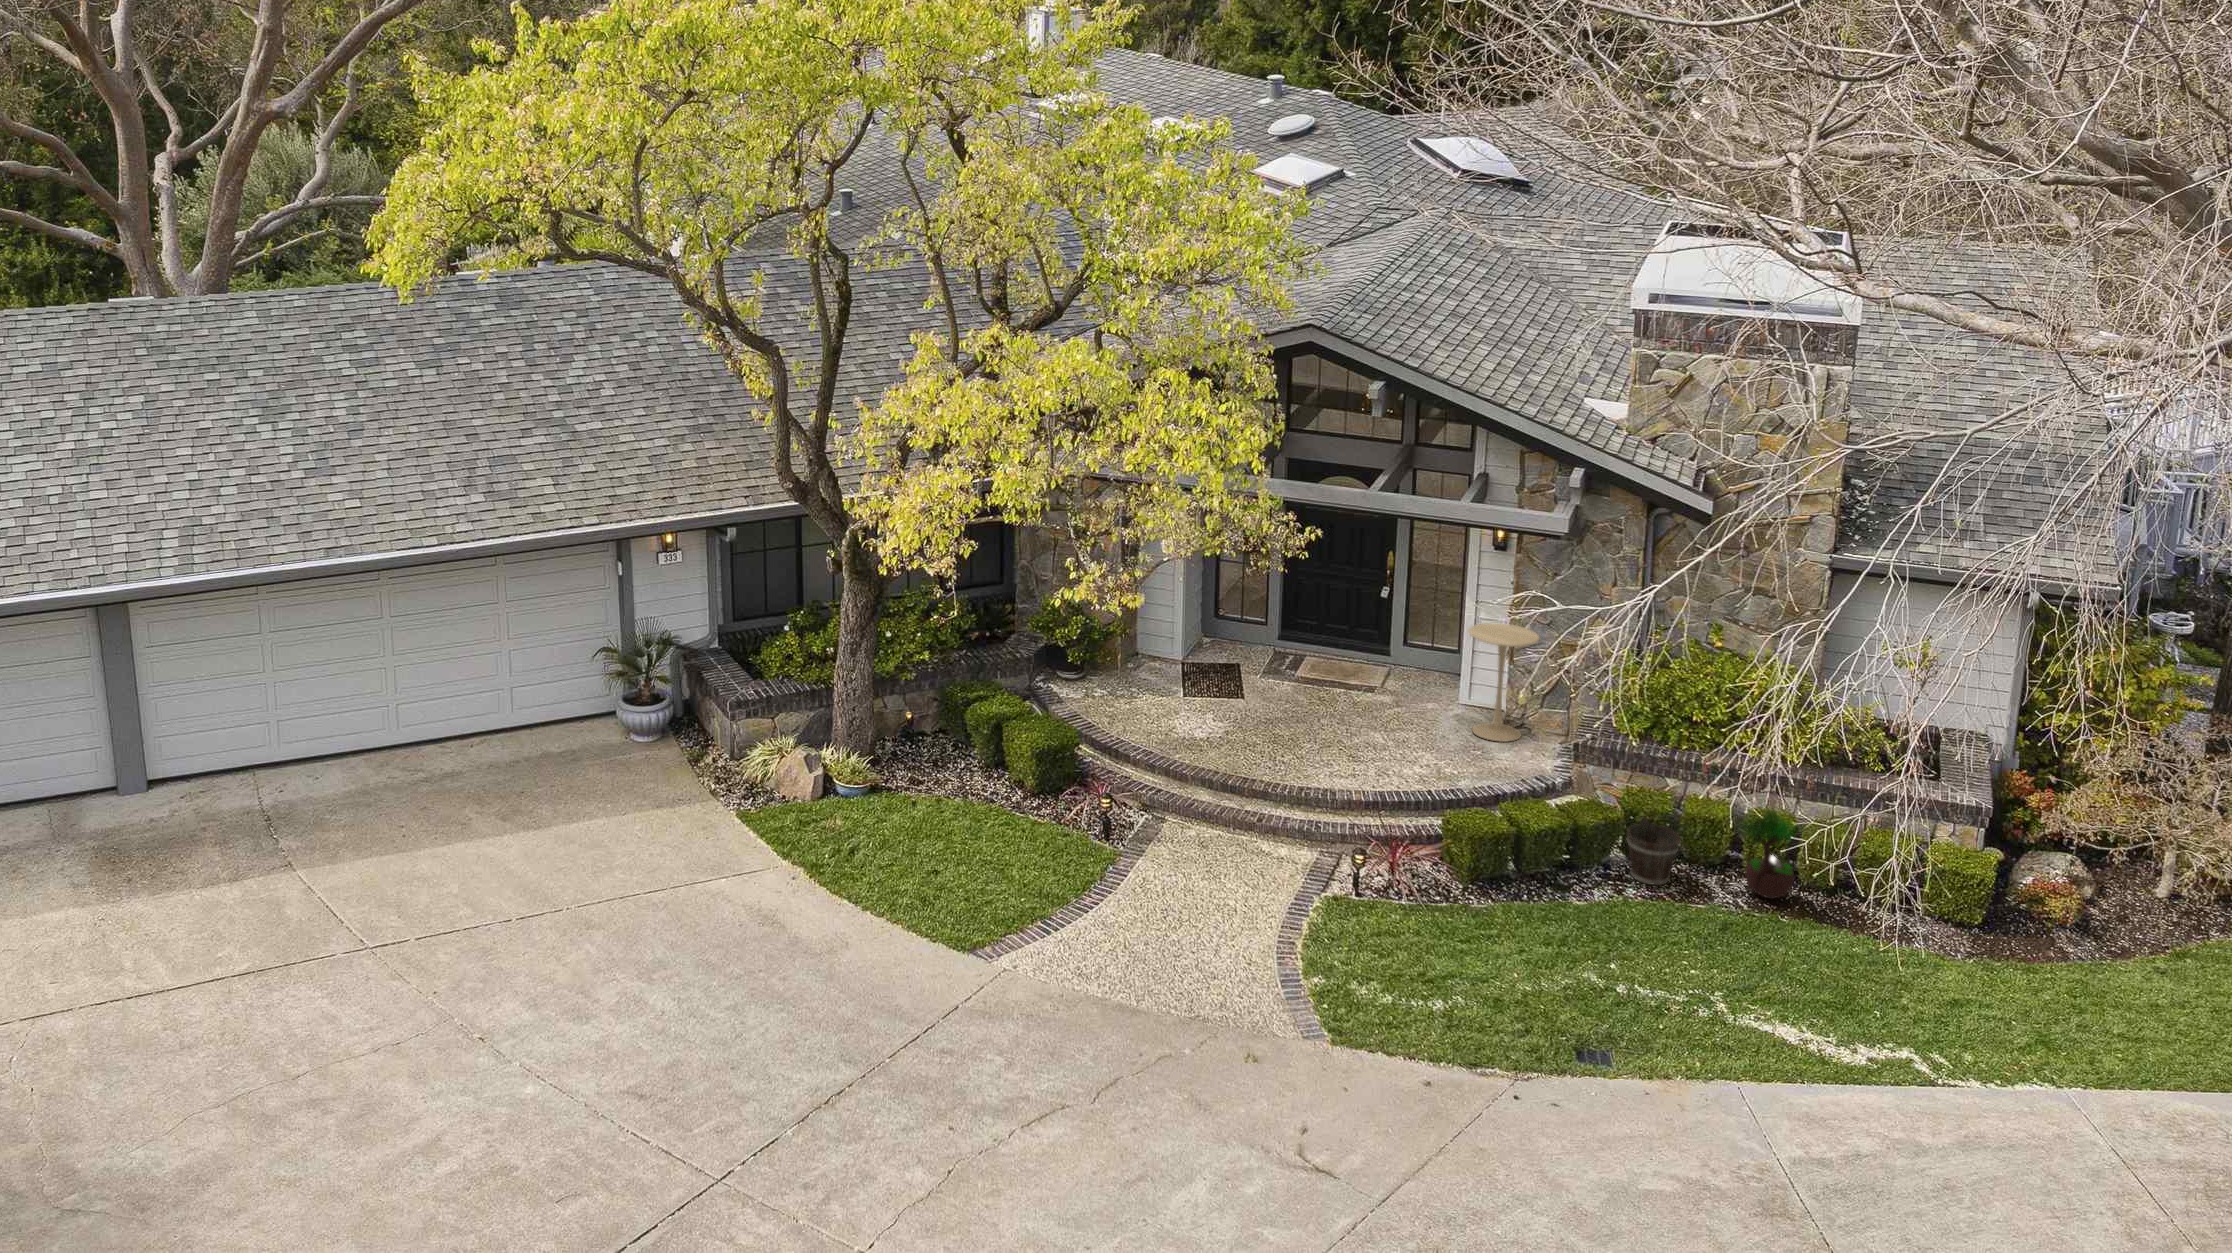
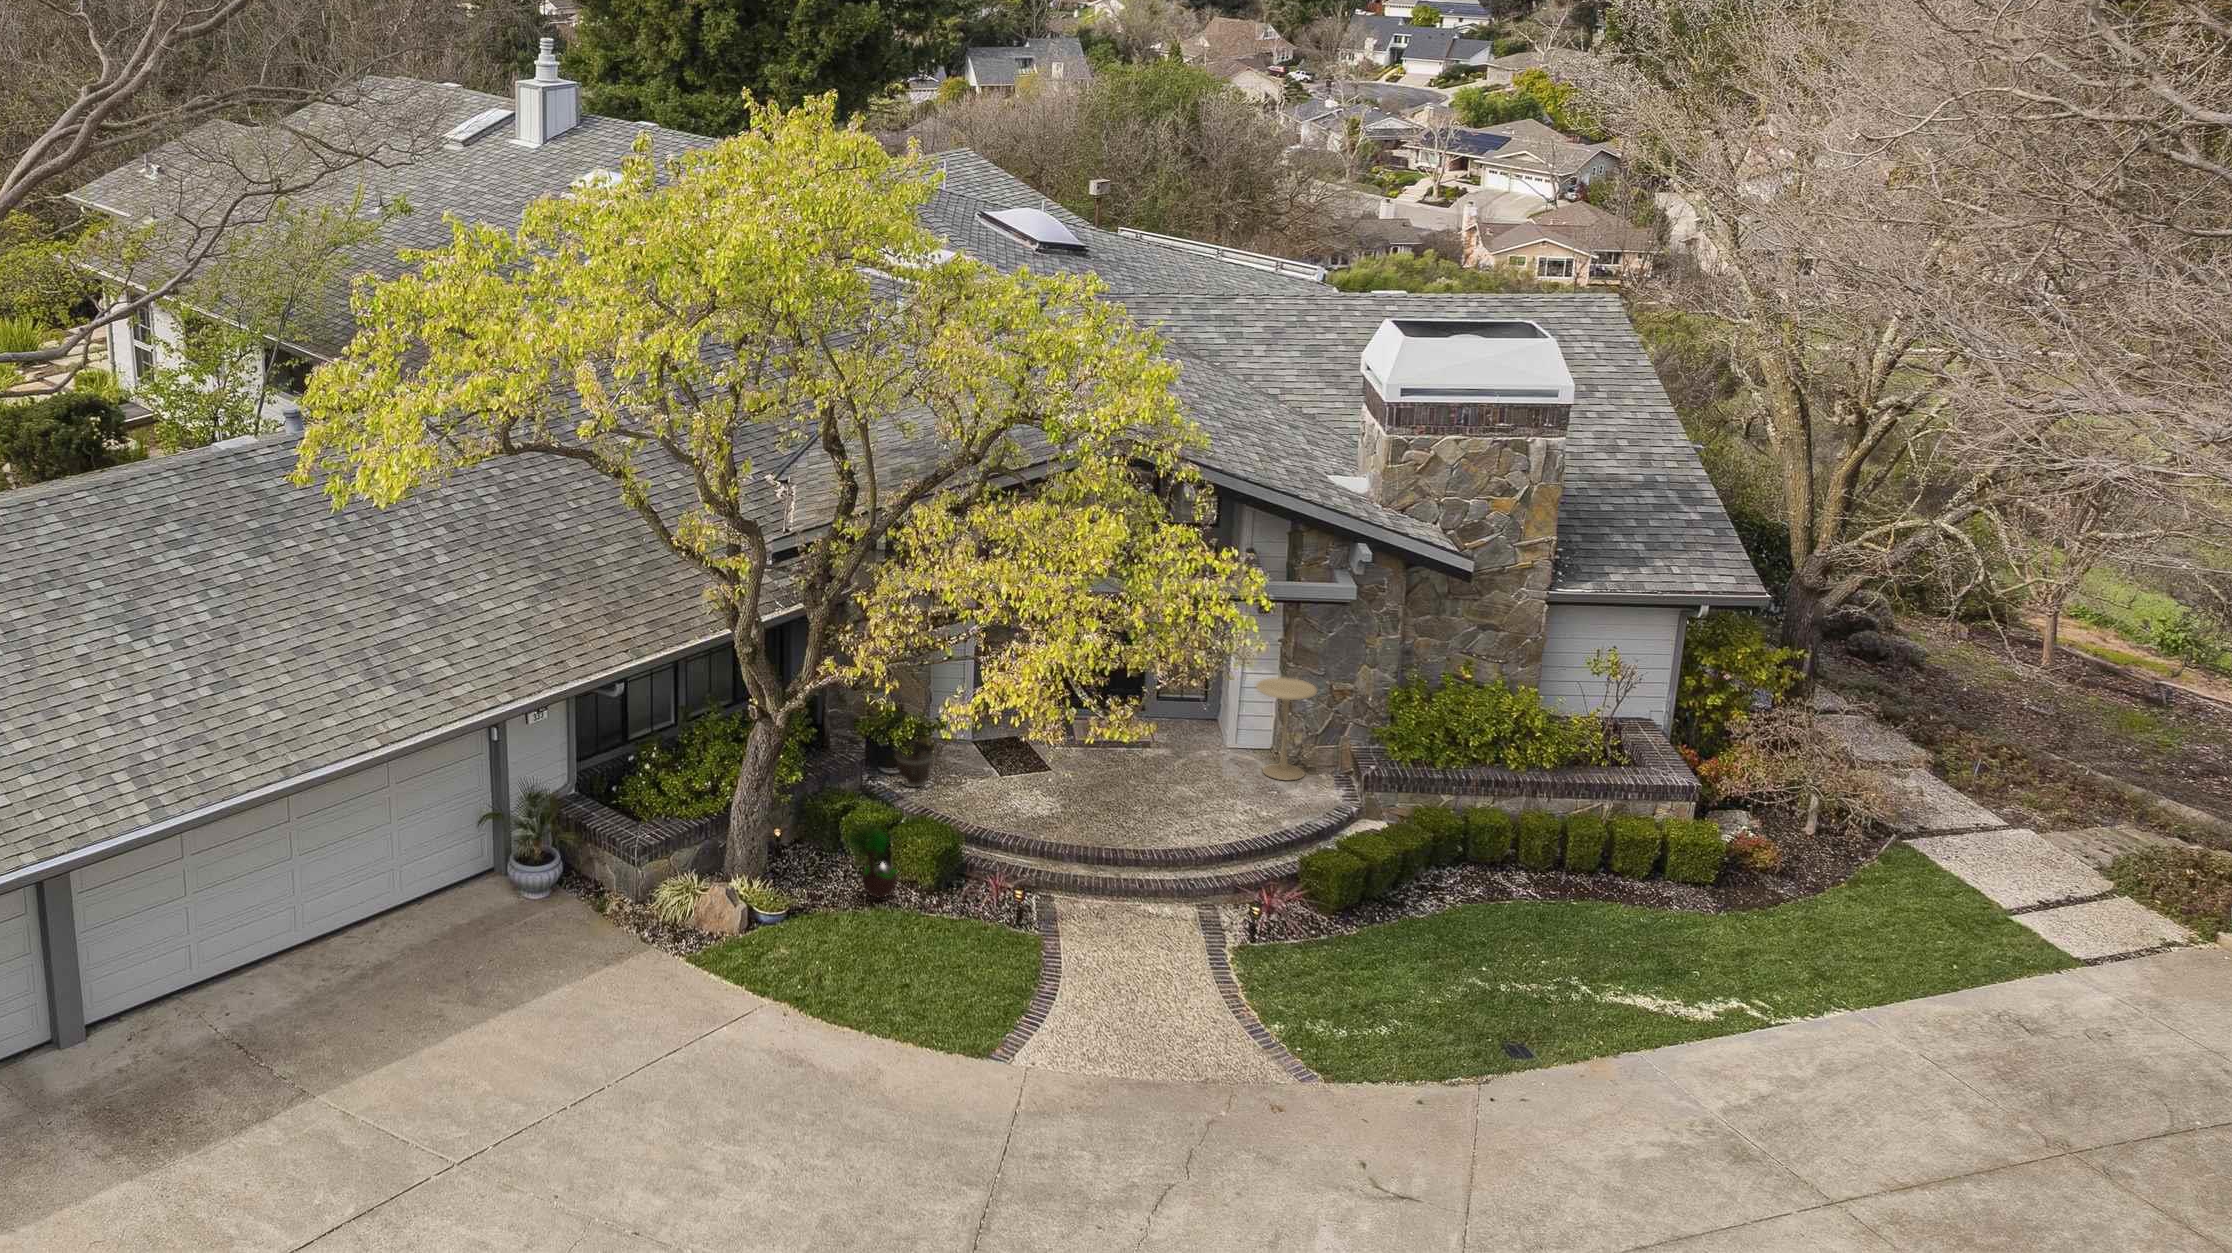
potted tree: present [1736,806,1795,898] -> present [846,824,898,898]
bucket: present [1627,818,1680,885] -> present [895,742,933,787]

